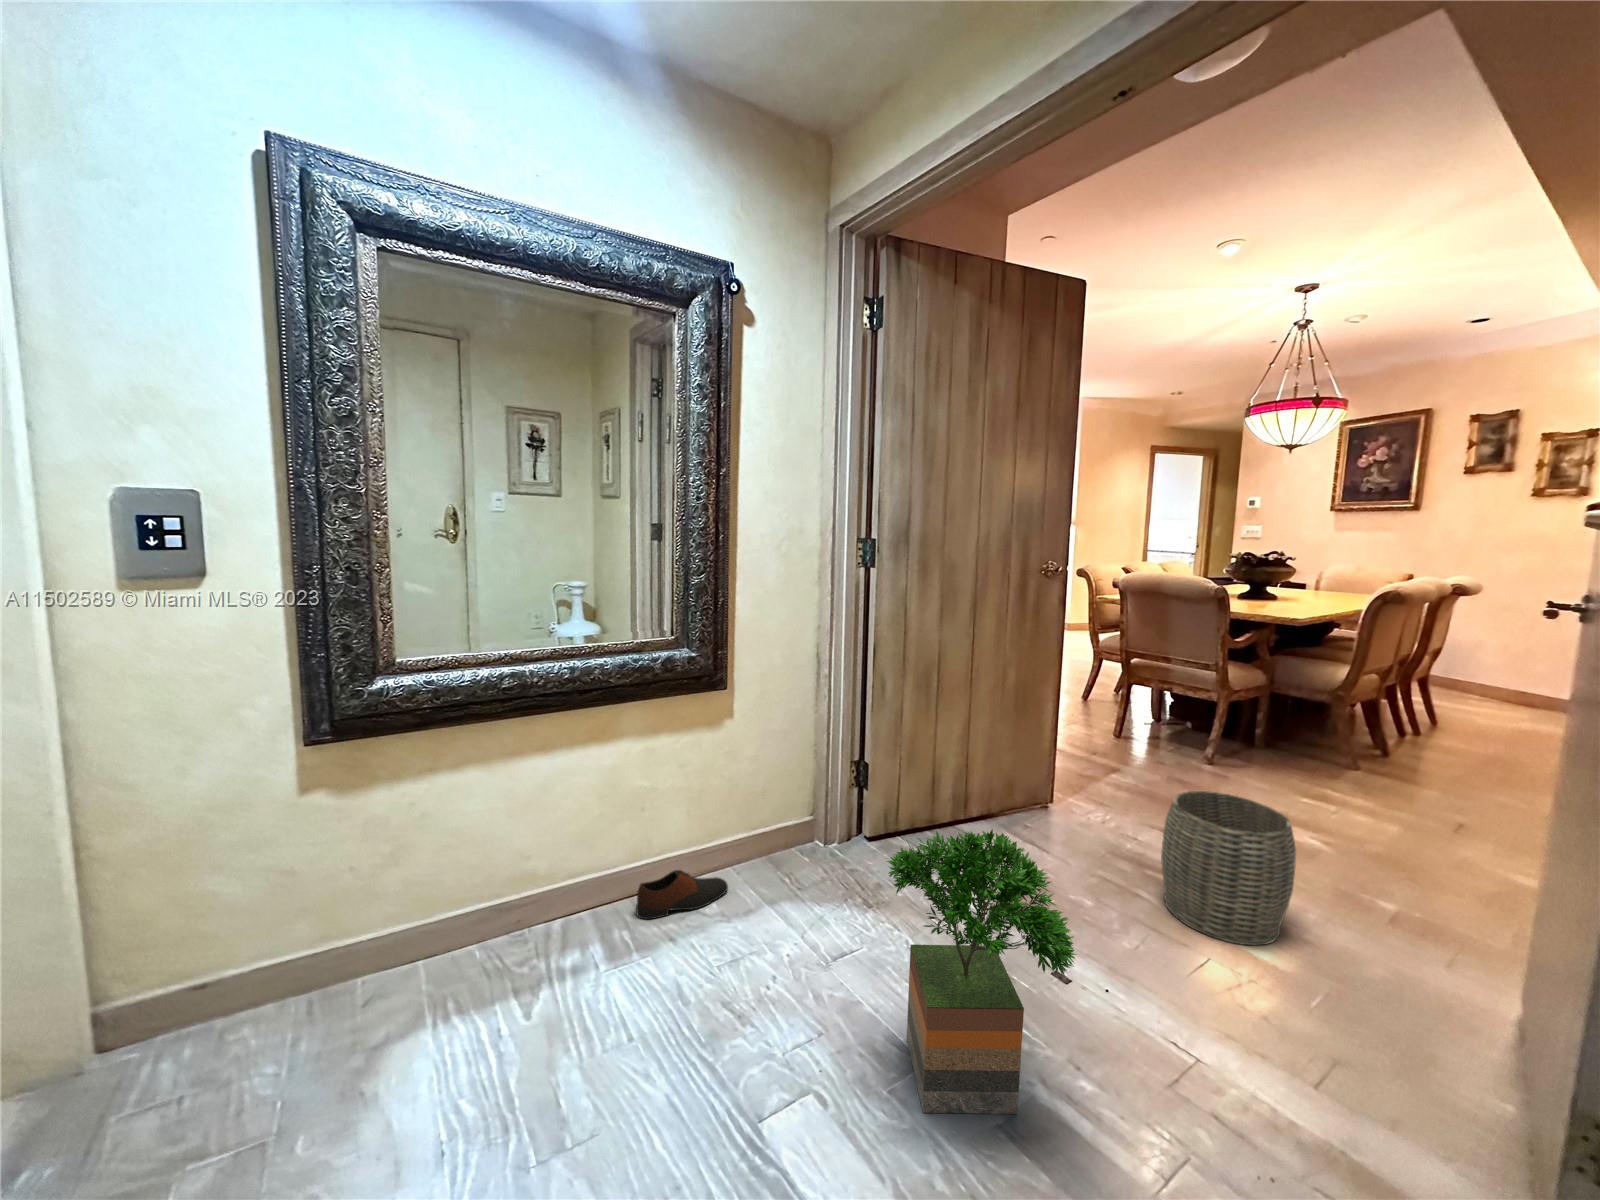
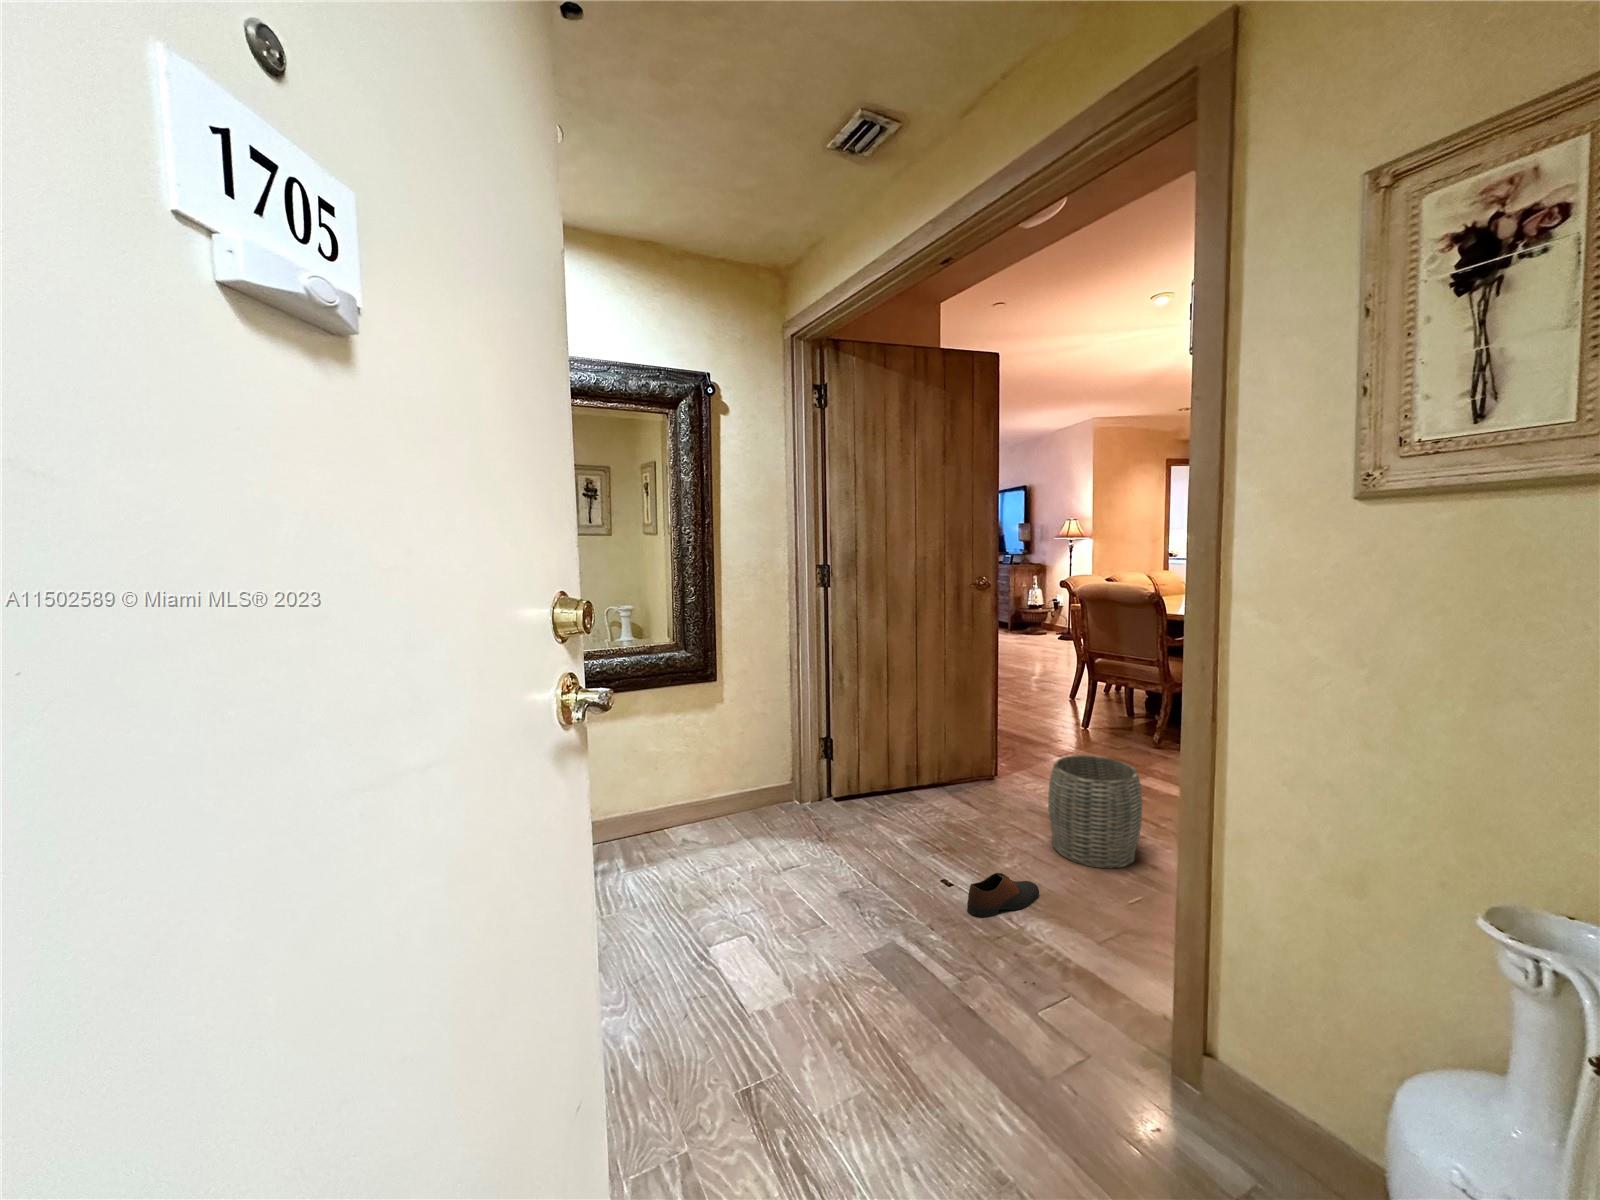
potted tree: present [886,829,1076,1114] -> none [793,764,908,948]
shoe: present [636,870,728,920] -> present [967,873,1039,917]

